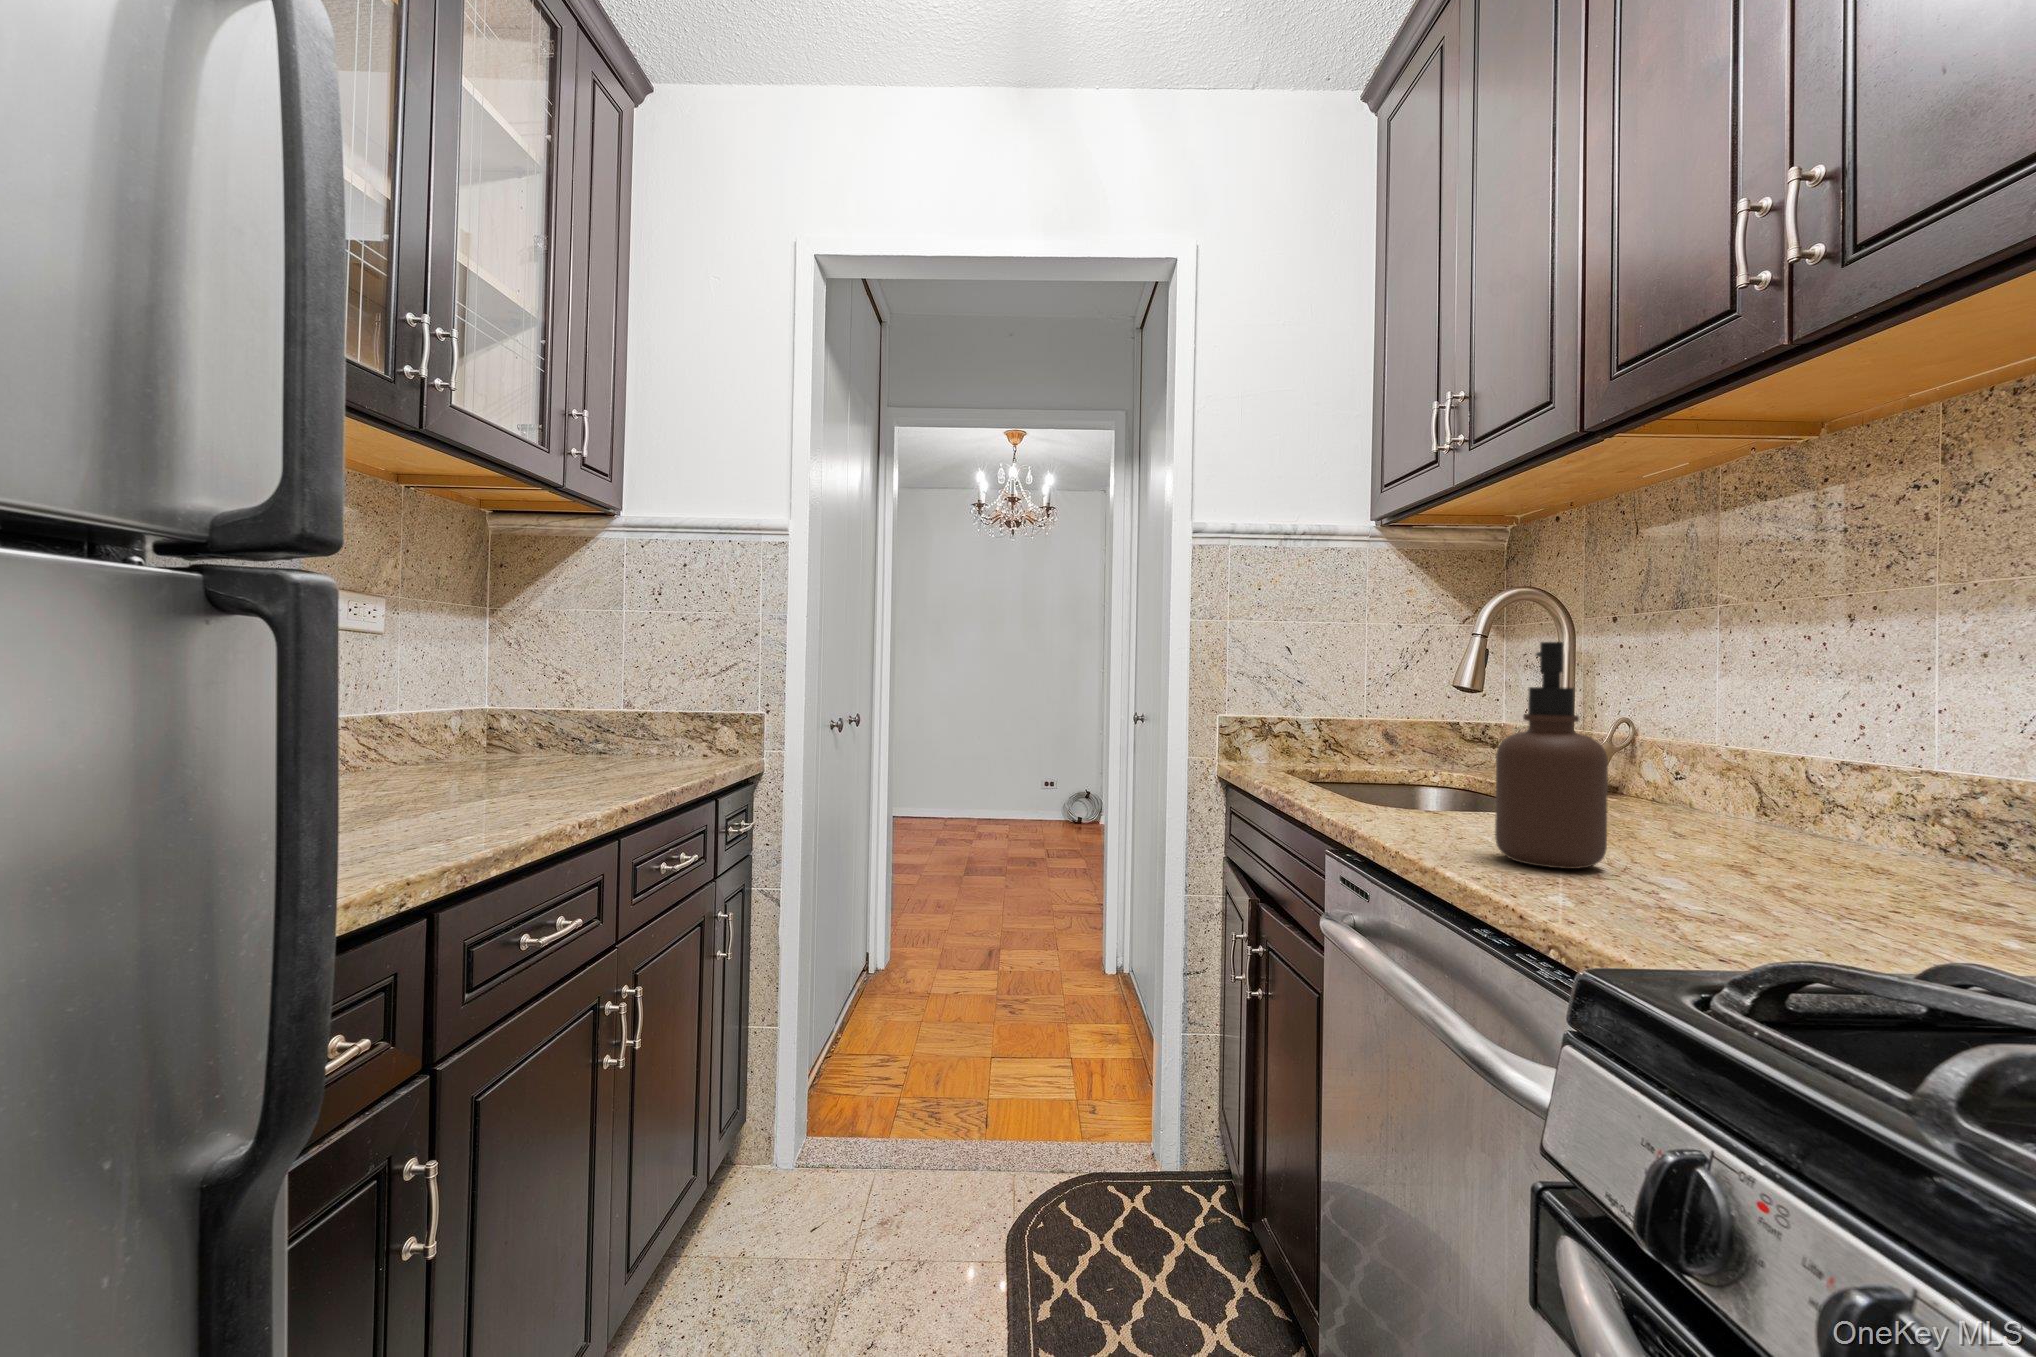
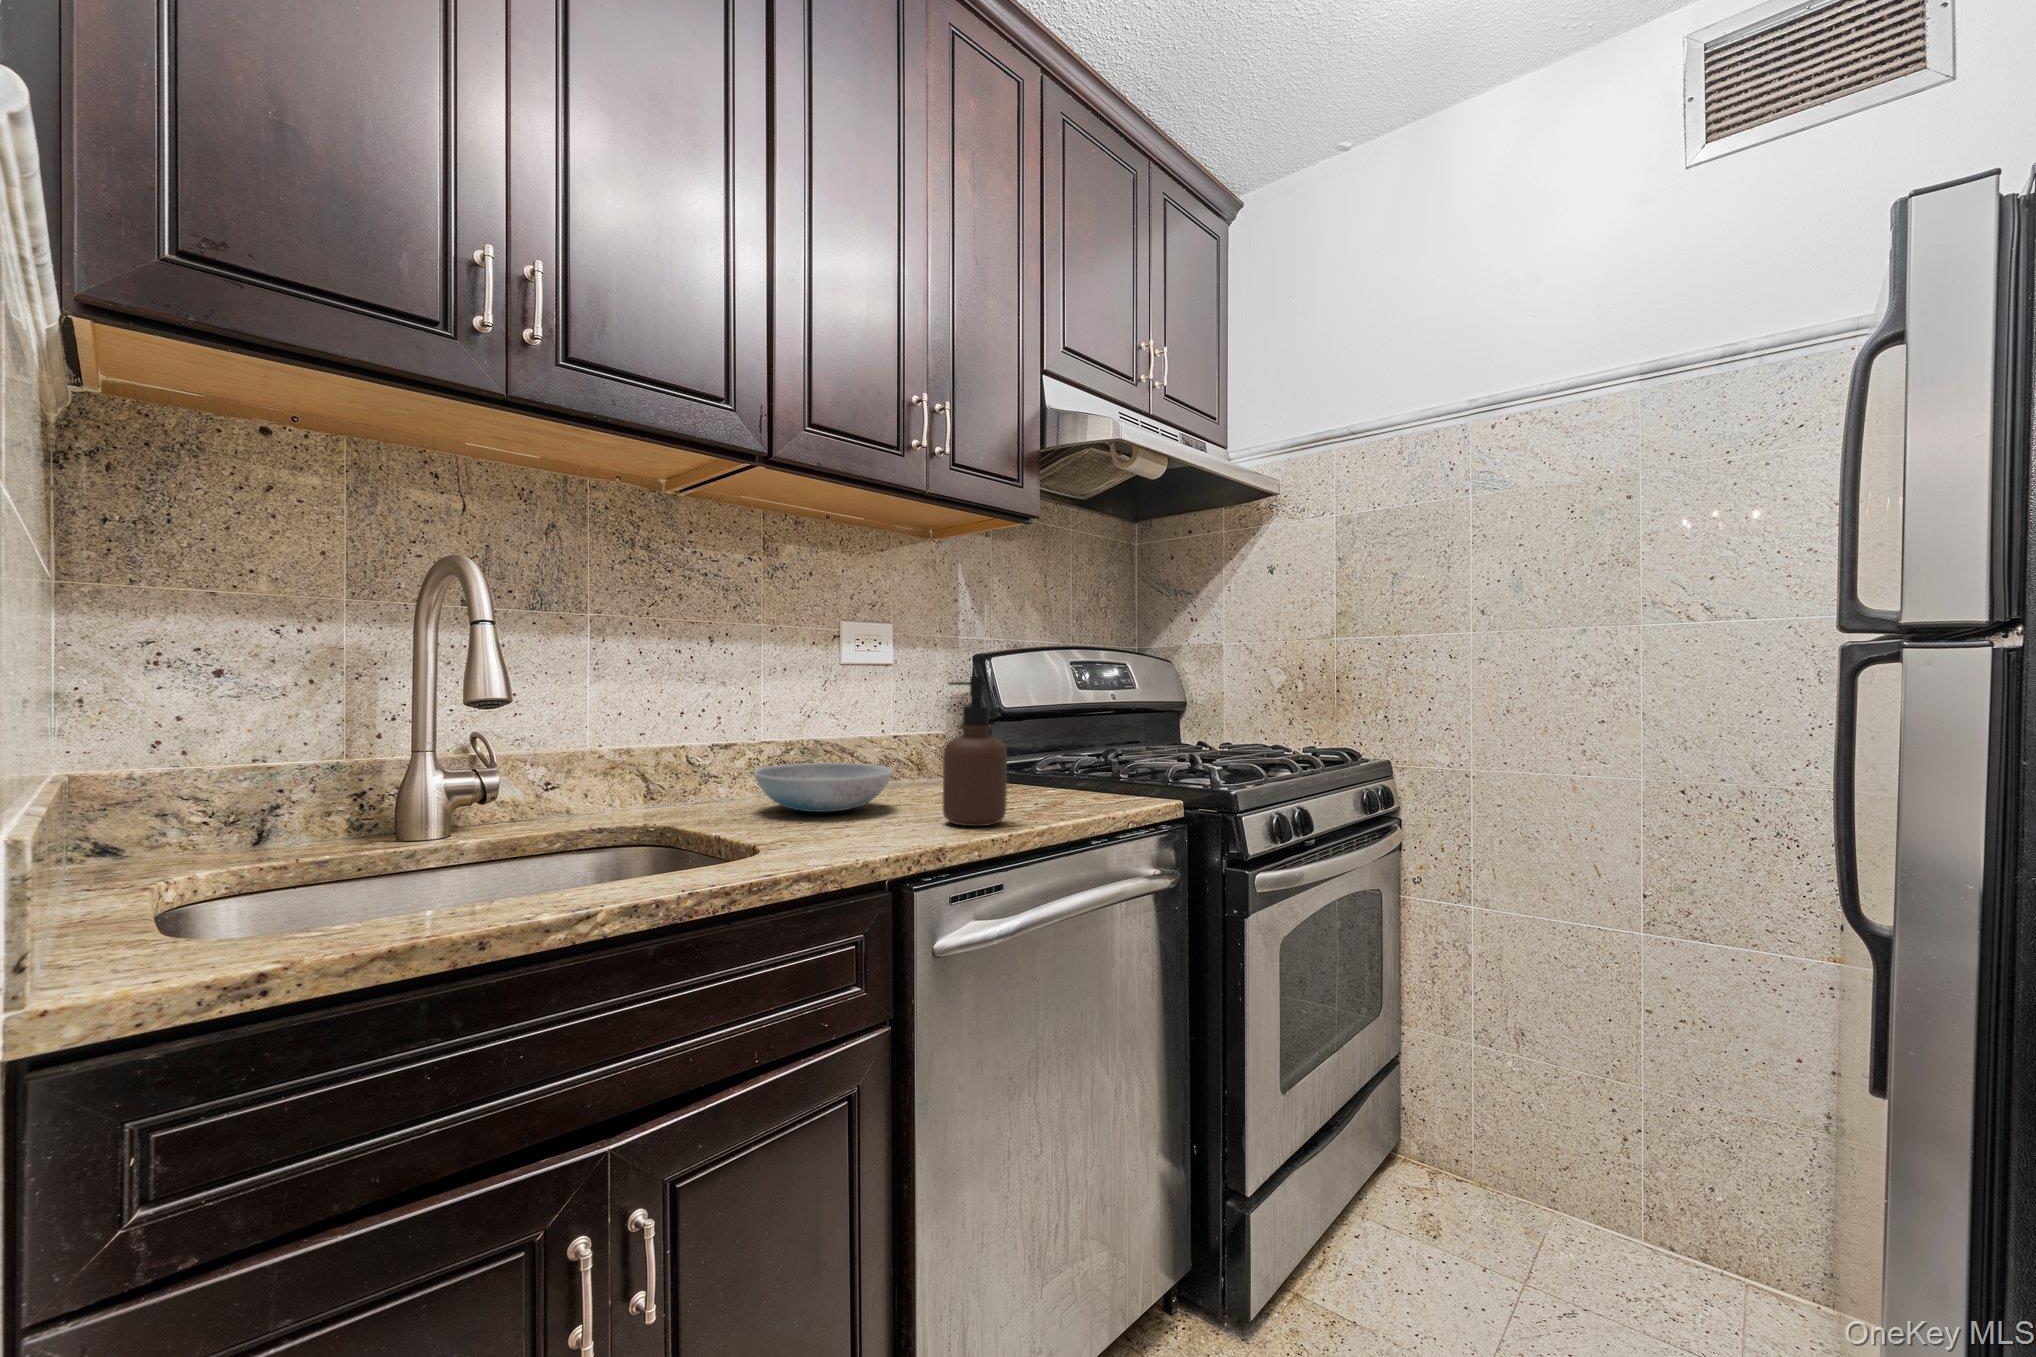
dish: none [1617,783,1877,858] -> present [754,763,892,812]

